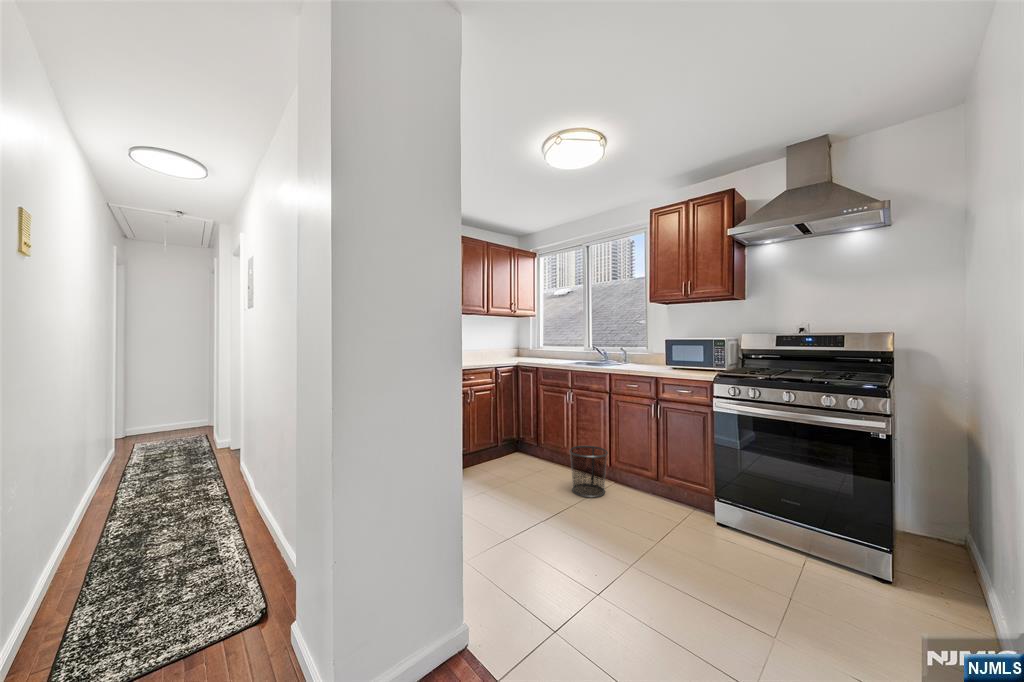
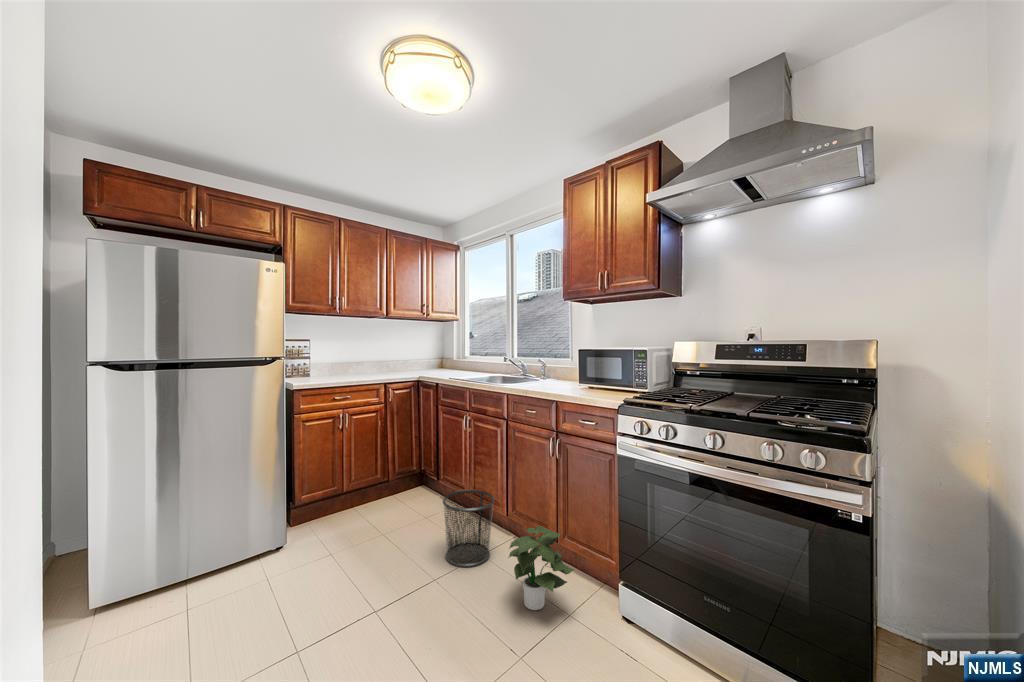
potted plant: none [633,464,684,519] -> present [508,526,574,610]

